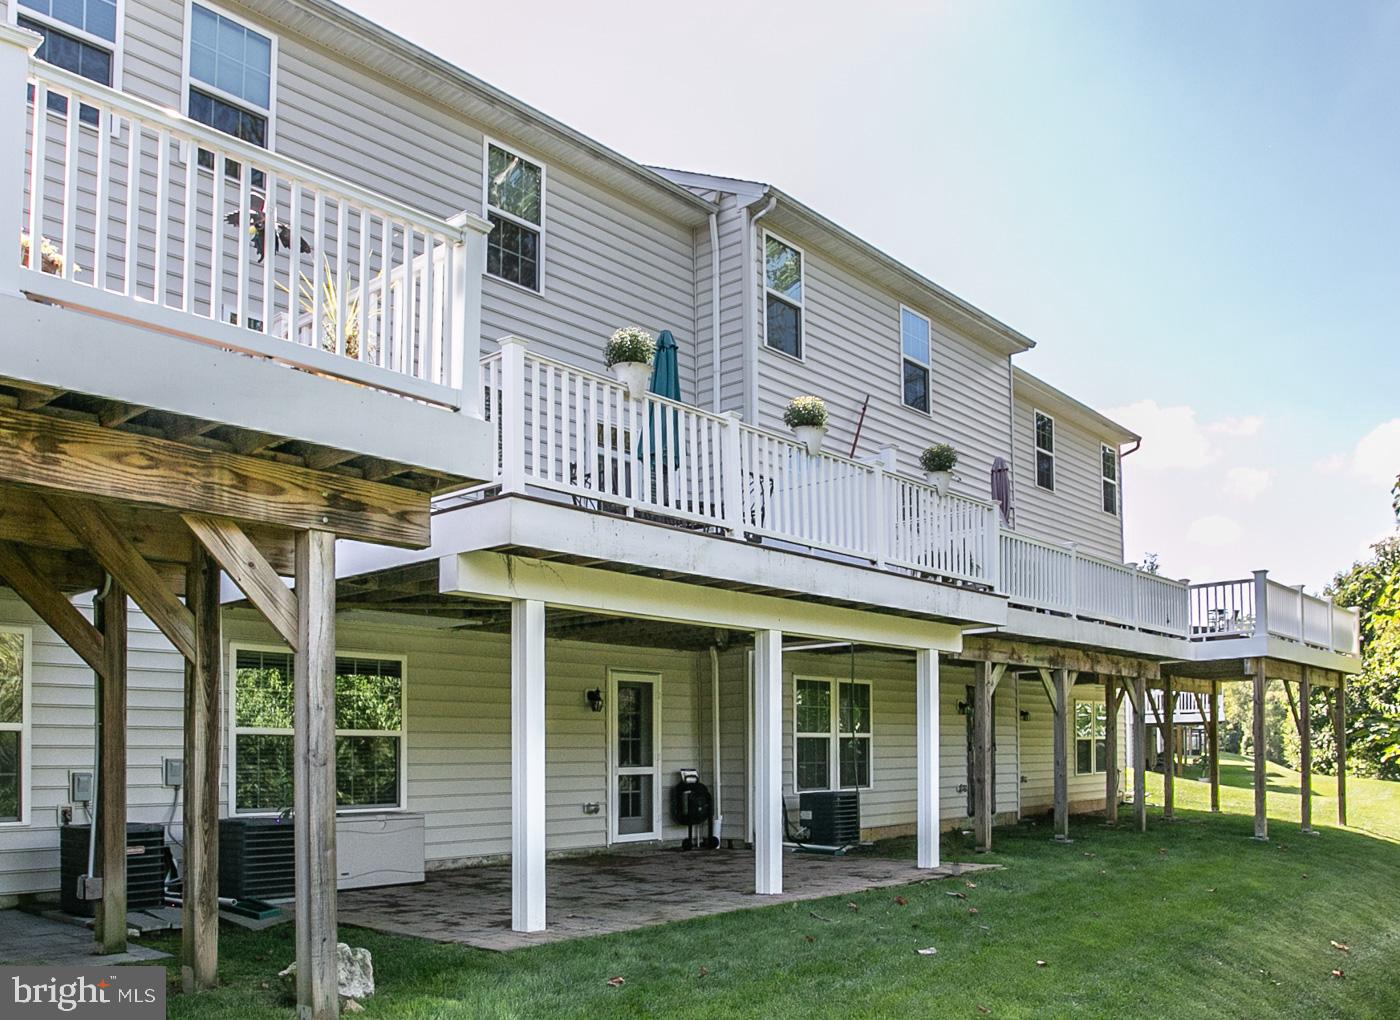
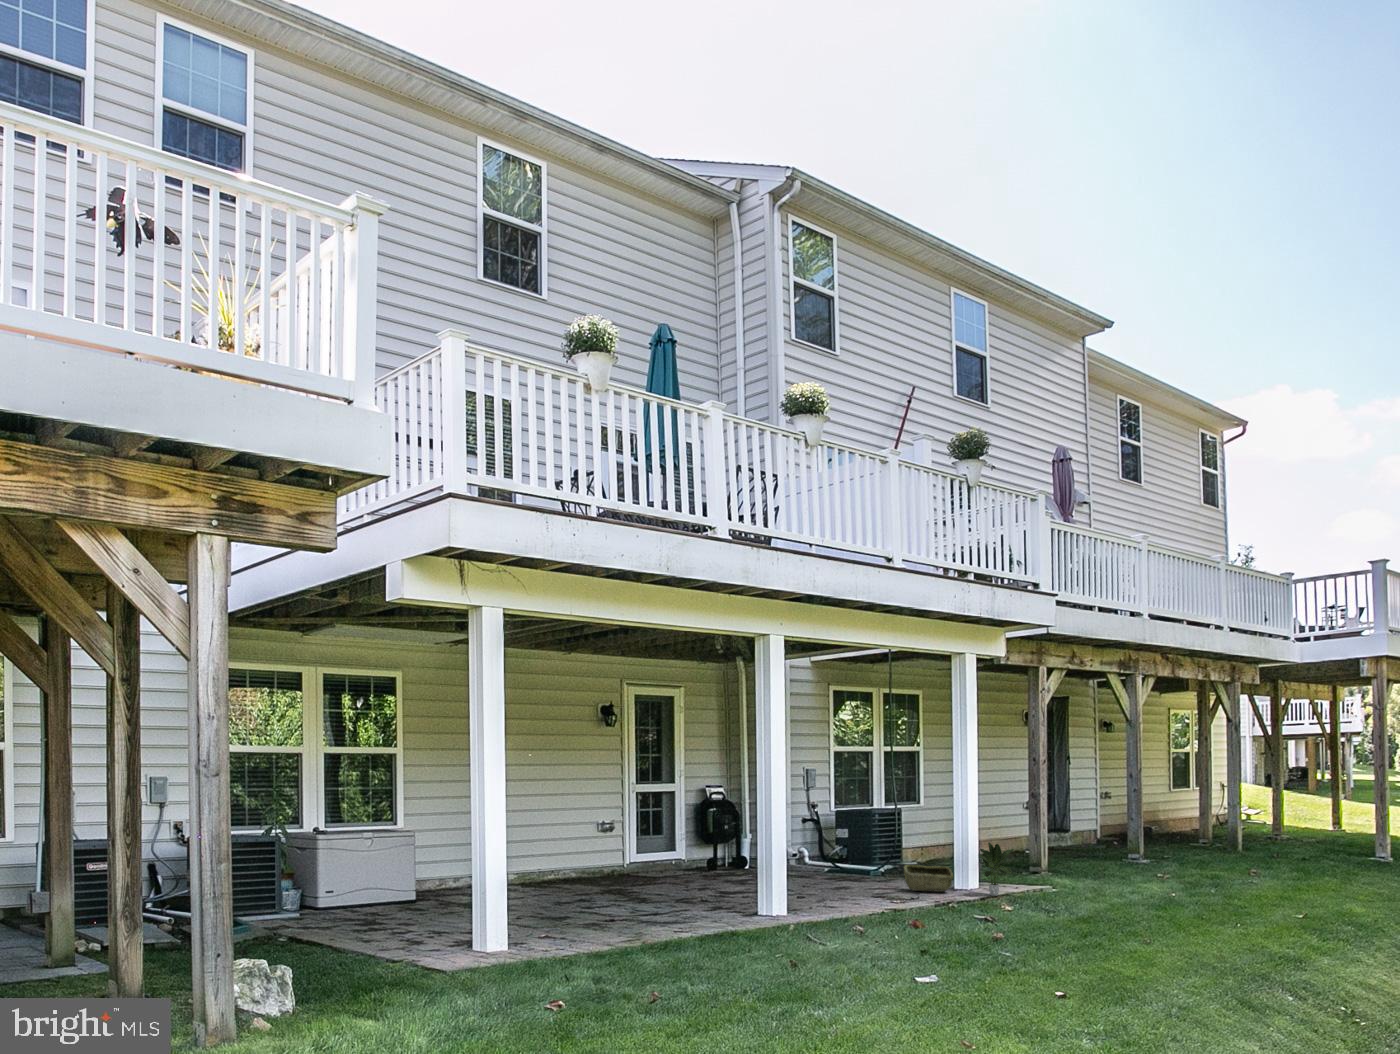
woven basket: none [871,846,919,872] -> present [904,865,954,892]

